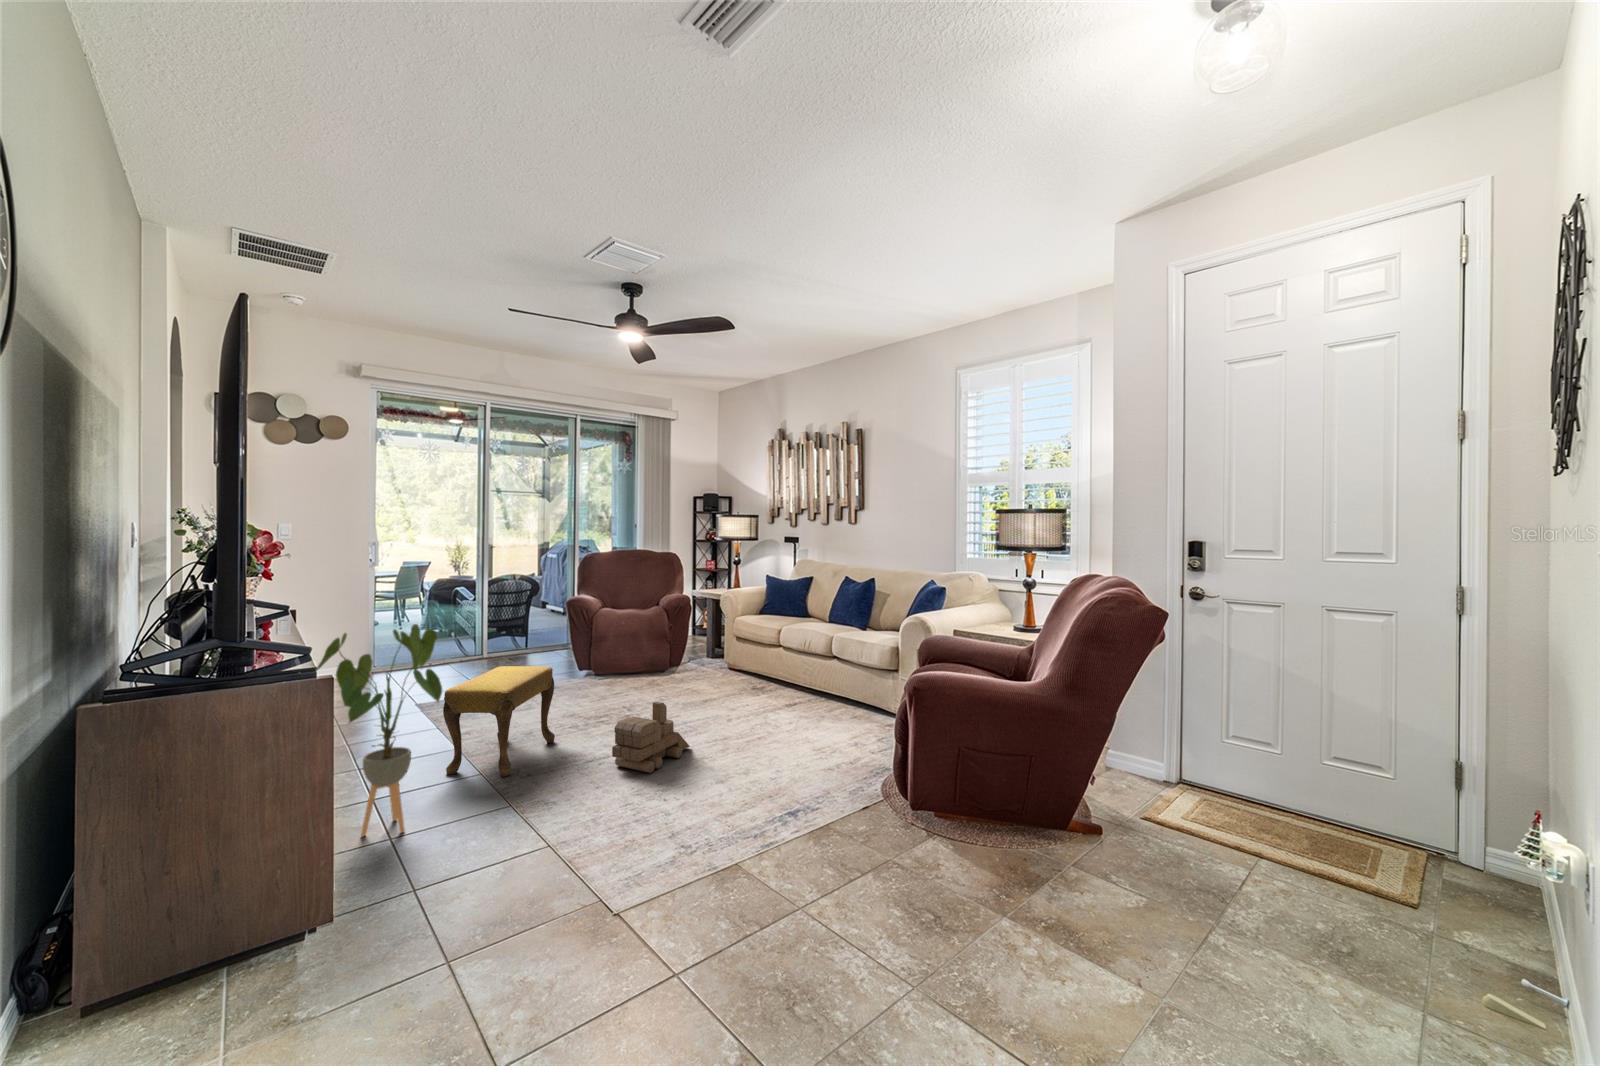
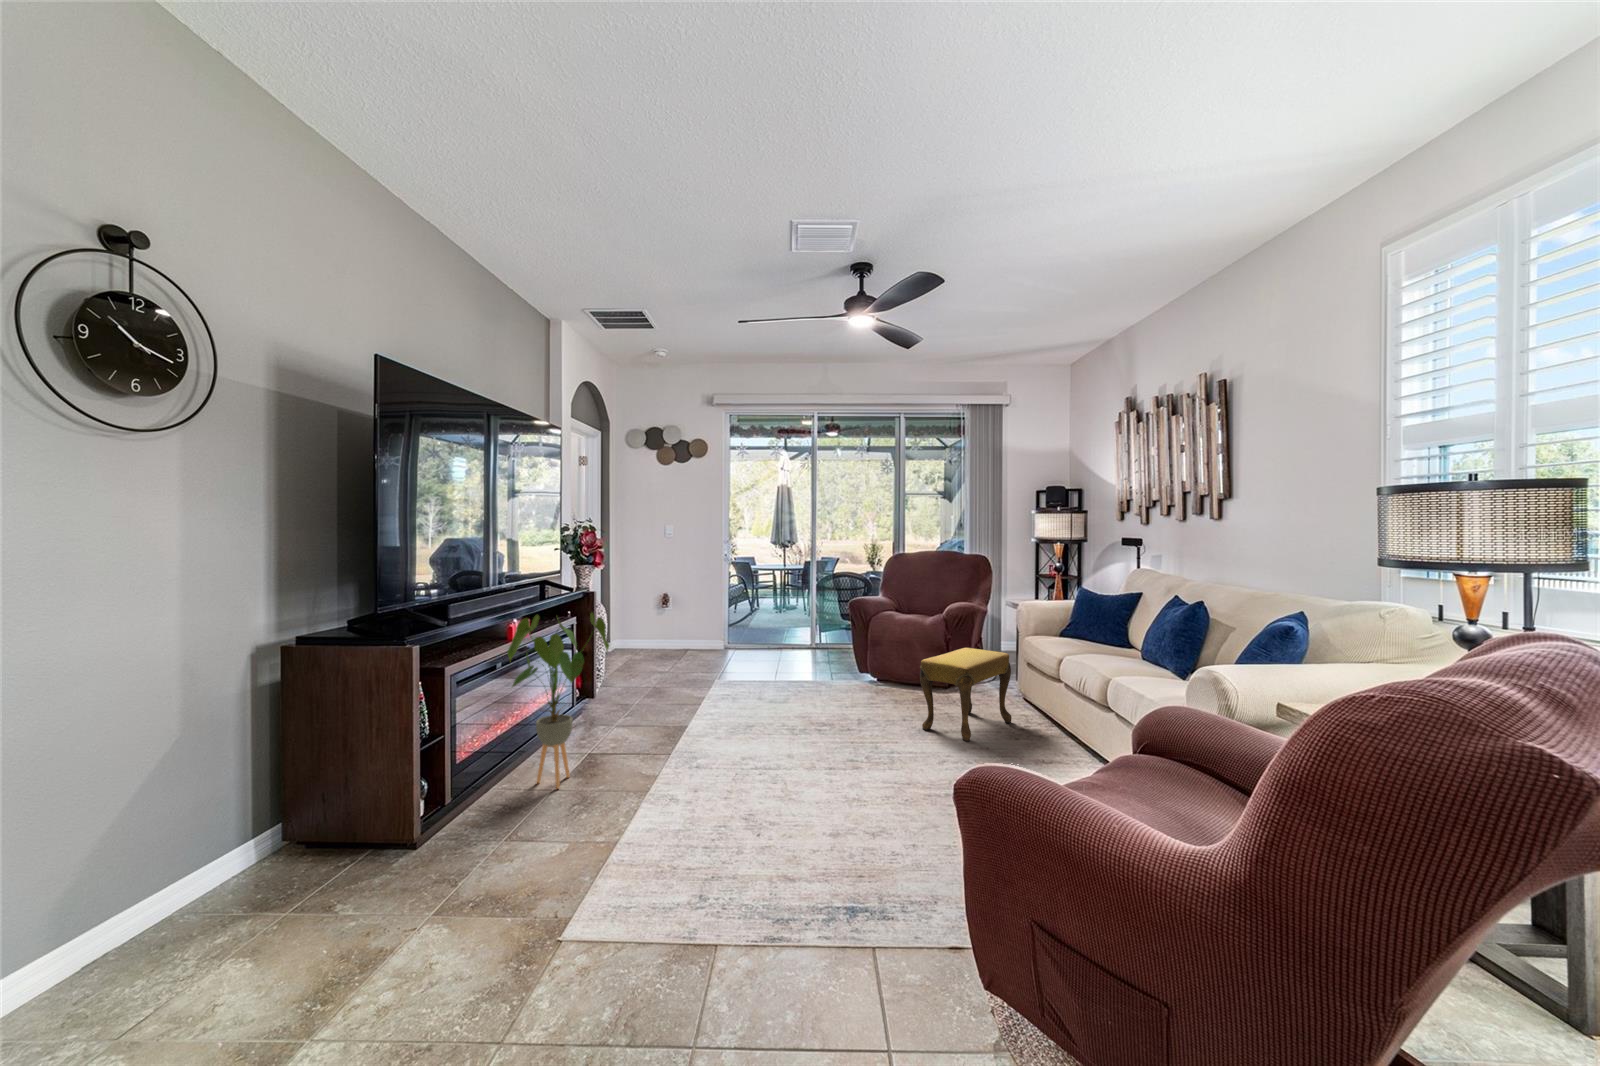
footstool: present [443,666,555,777] -> present [920,648,1012,741]
toy train: present [612,702,690,773] -> none [753,720,850,797]

